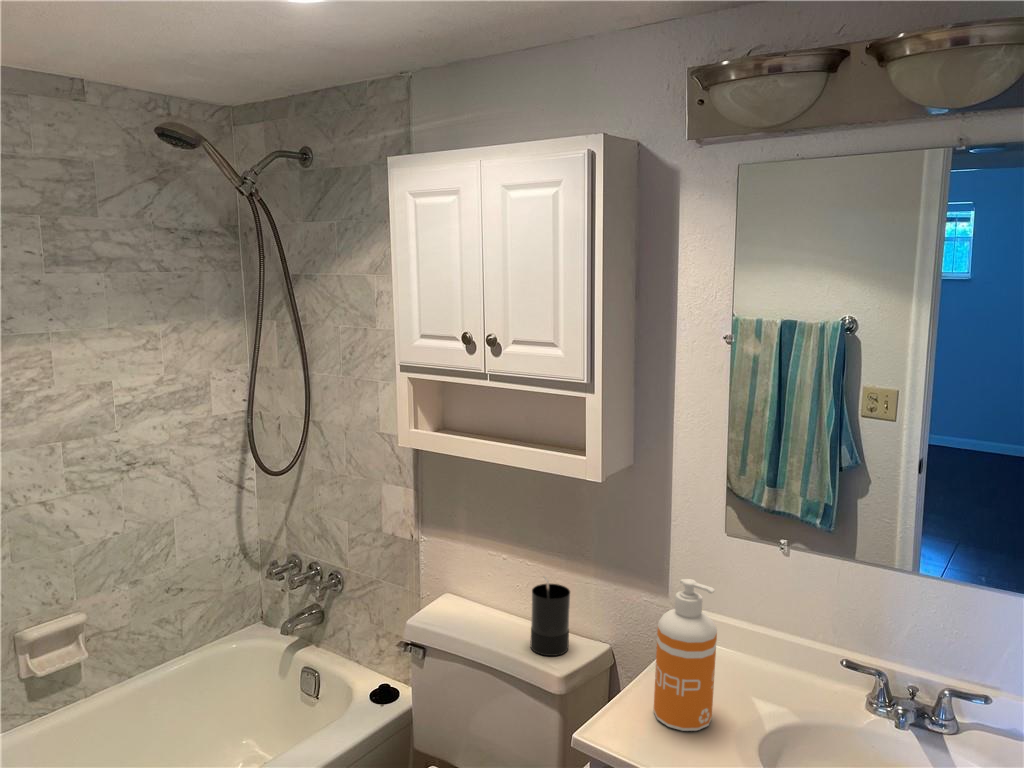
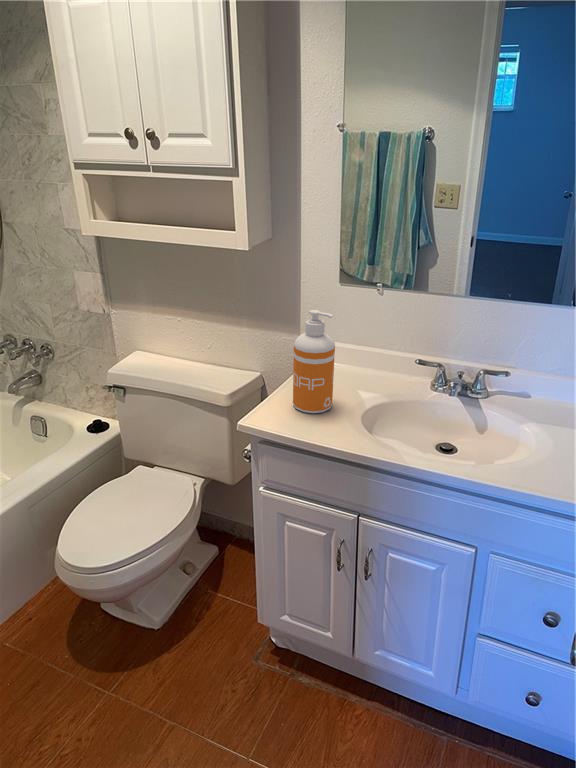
candle: present [531,577,570,656] -> none [201,328,230,382]

